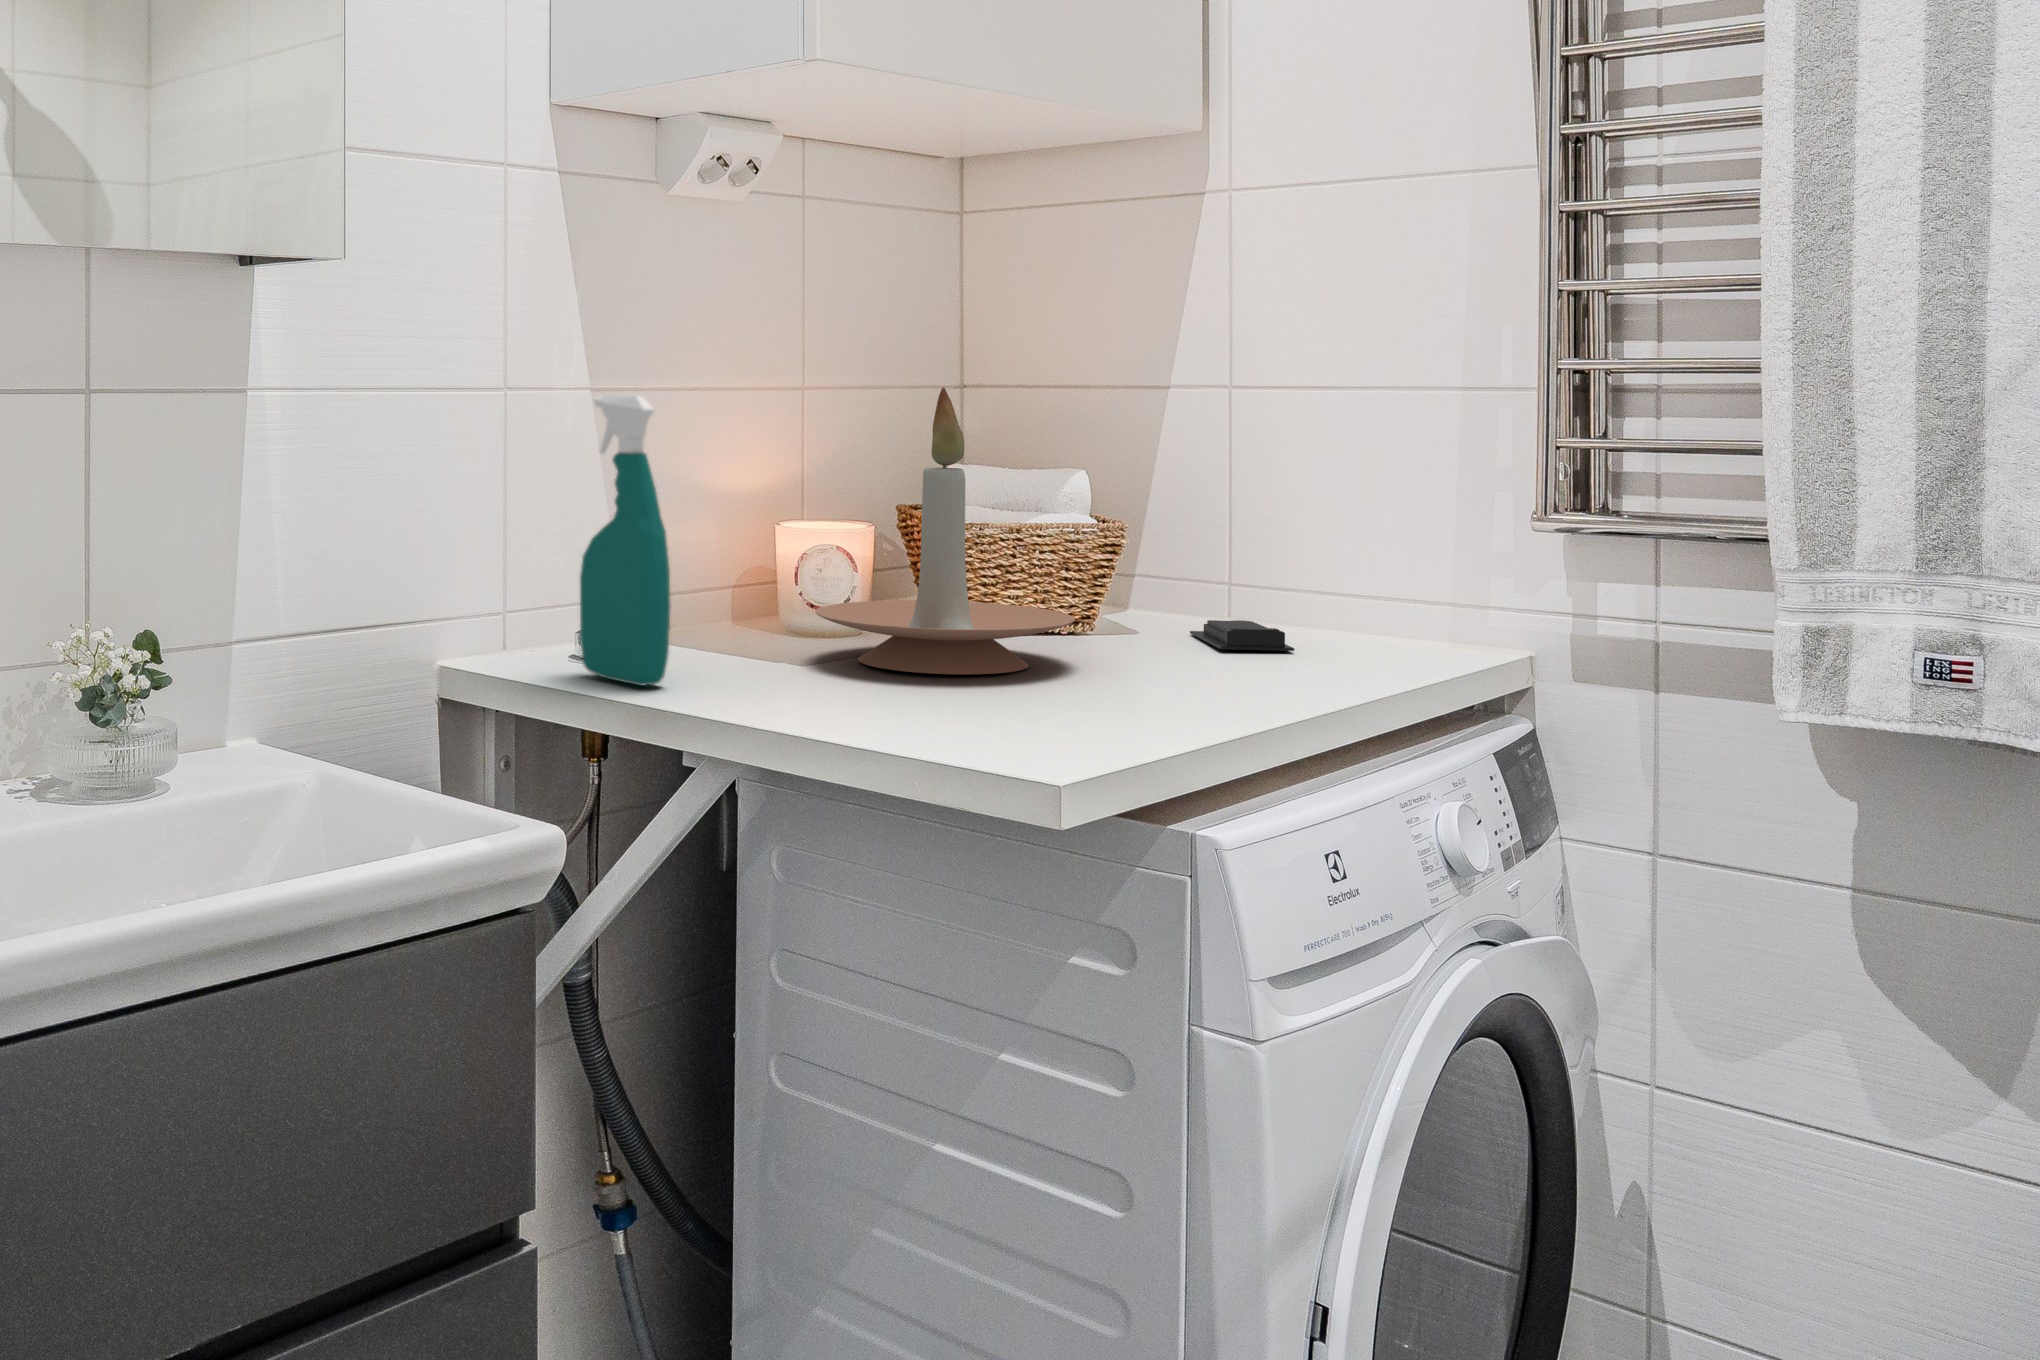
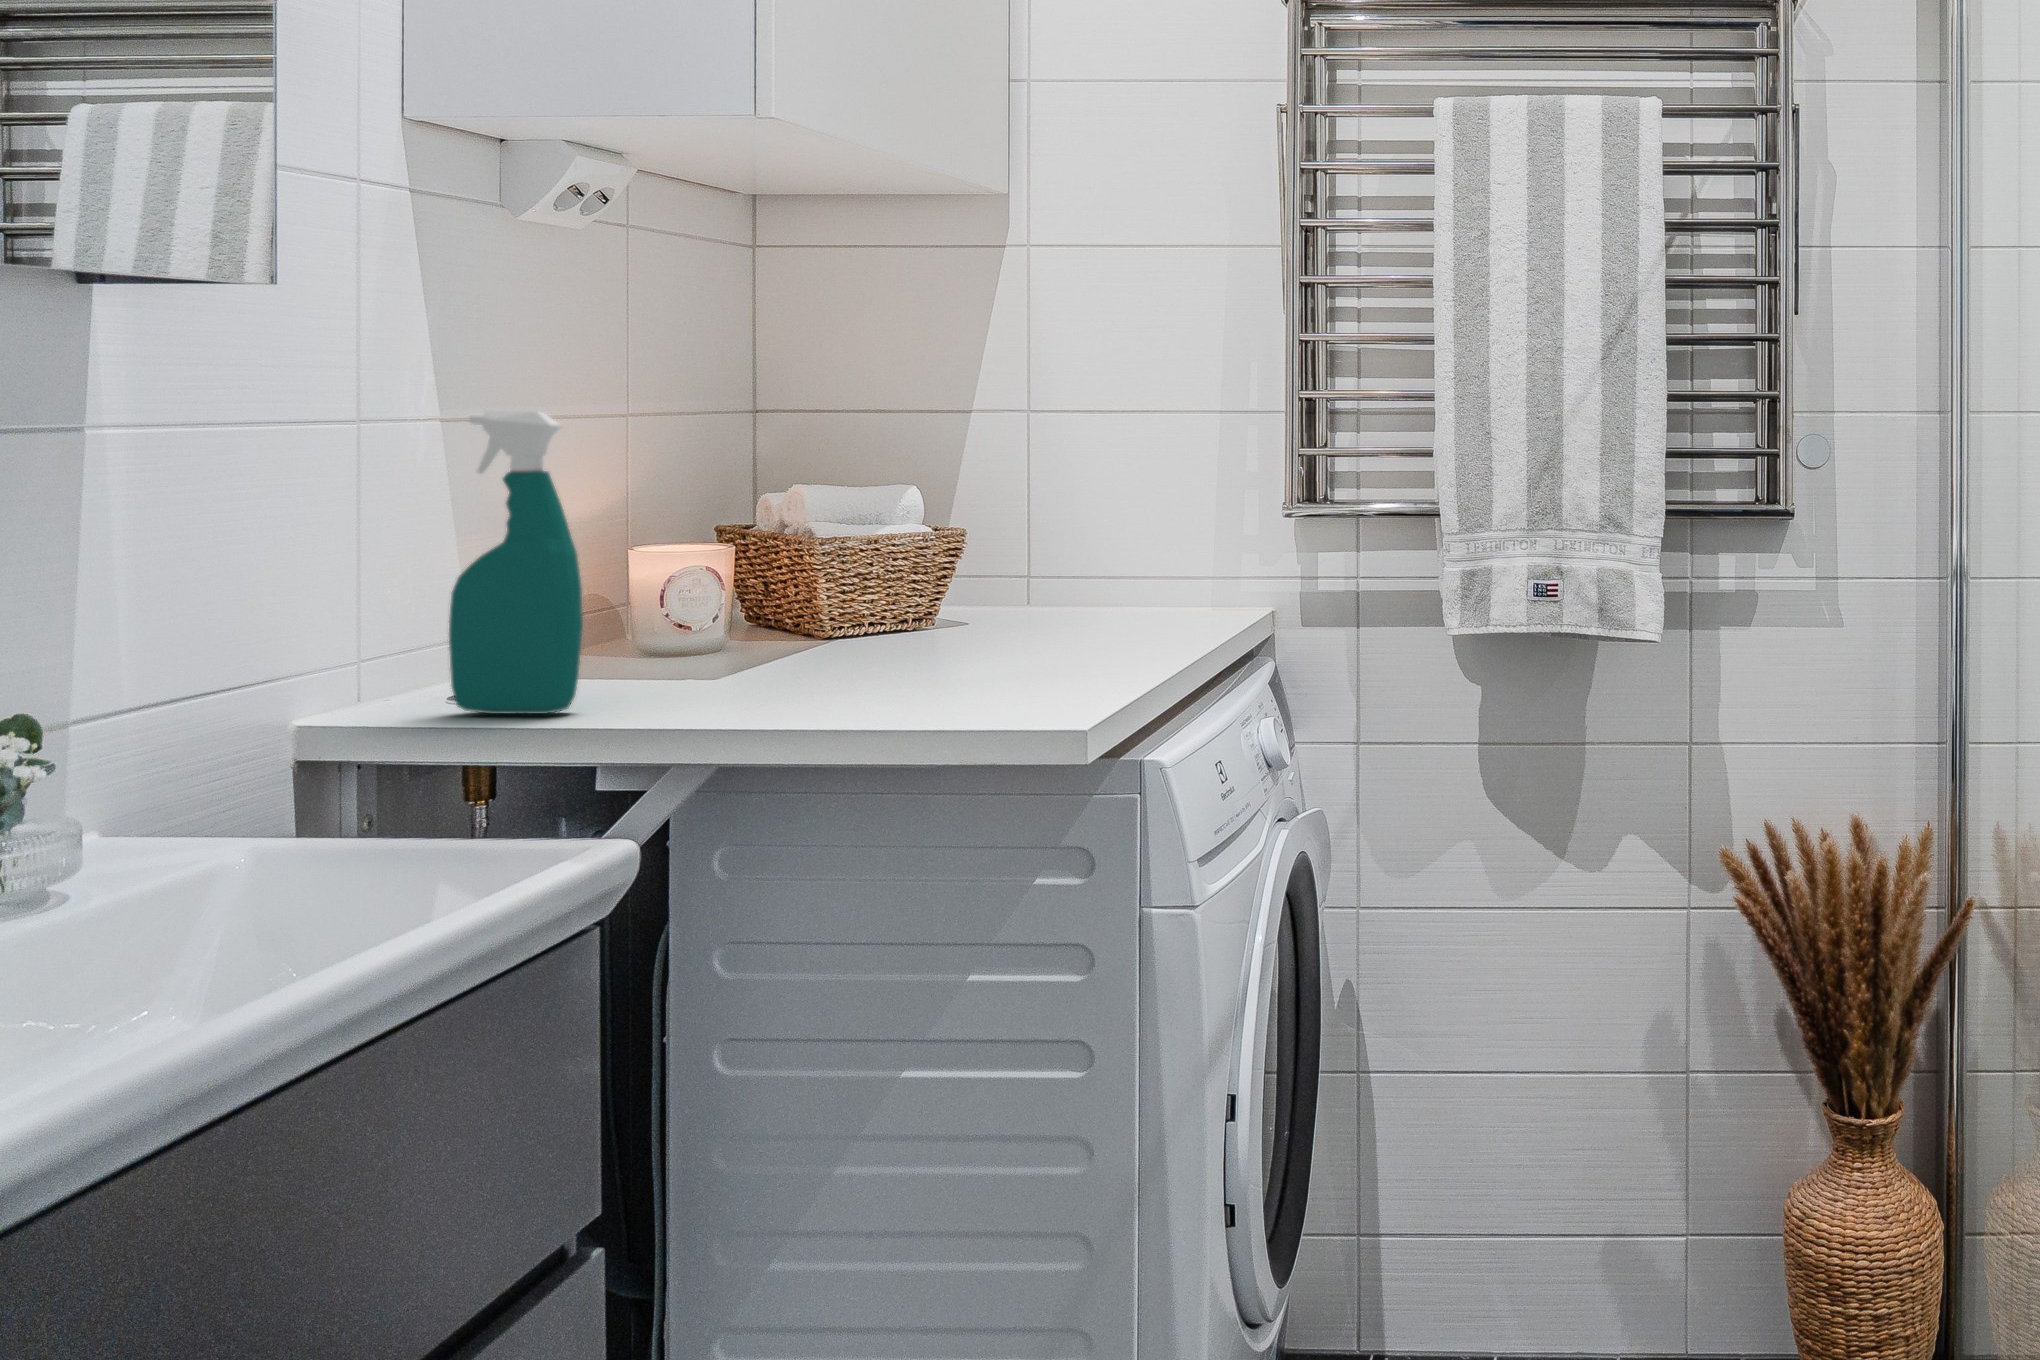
candle holder: present [815,387,1075,674] -> none [701,407,963,673]
soap bar: present [1190,620,1294,651] -> none [1020,608,1121,630]

